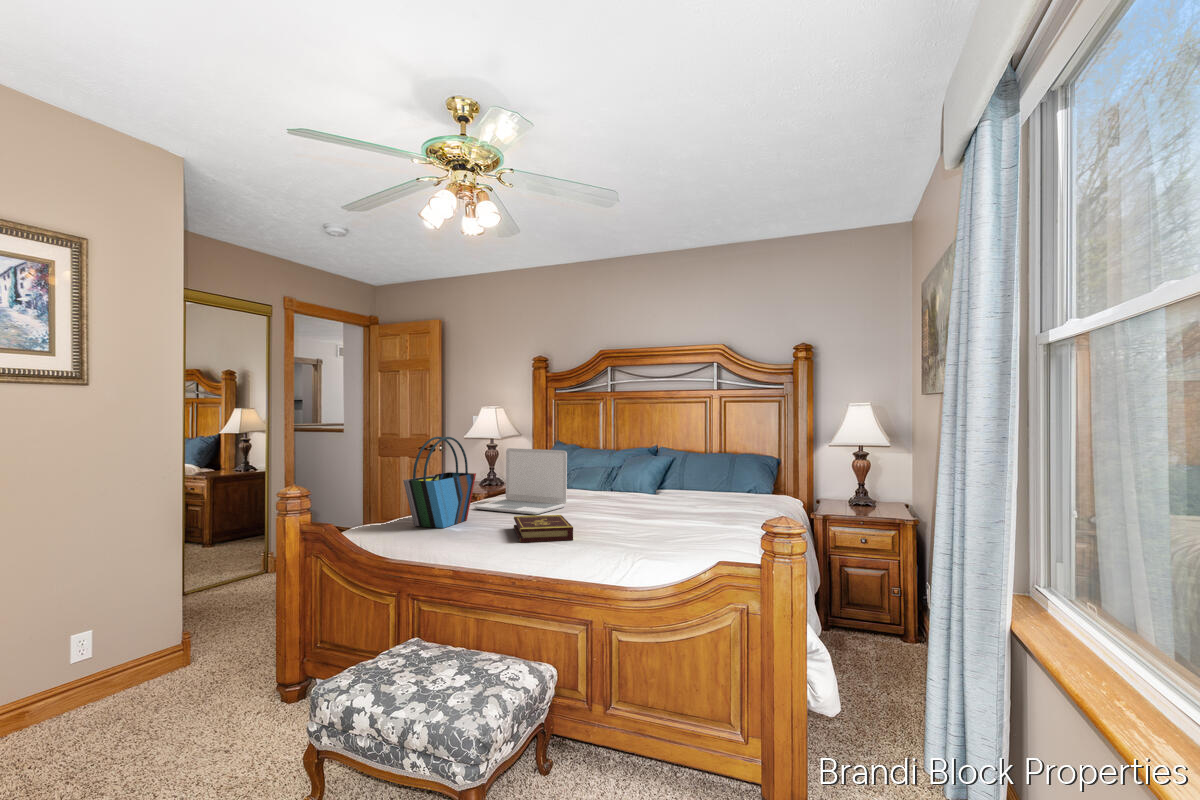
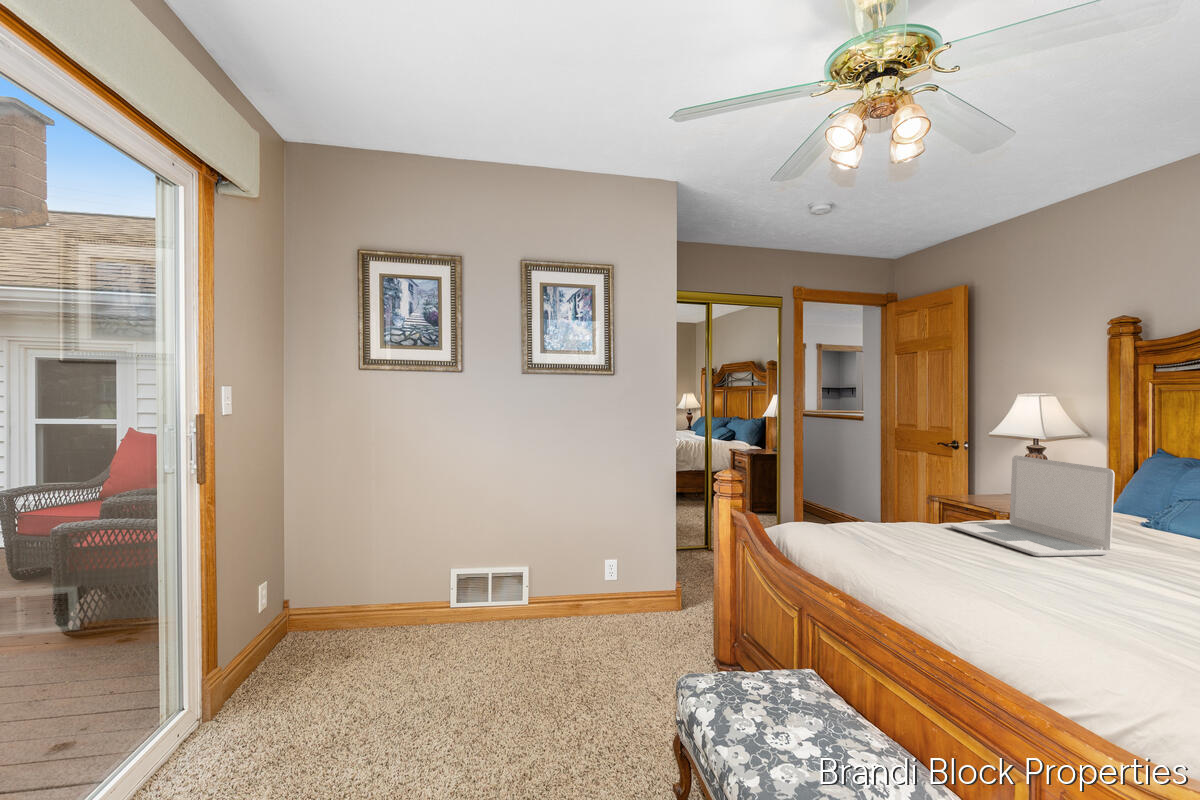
tote bag: present [403,437,476,528] -> none [832,434,941,545]
book: present [514,515,573,542] -> none [958,553,1062,617]

